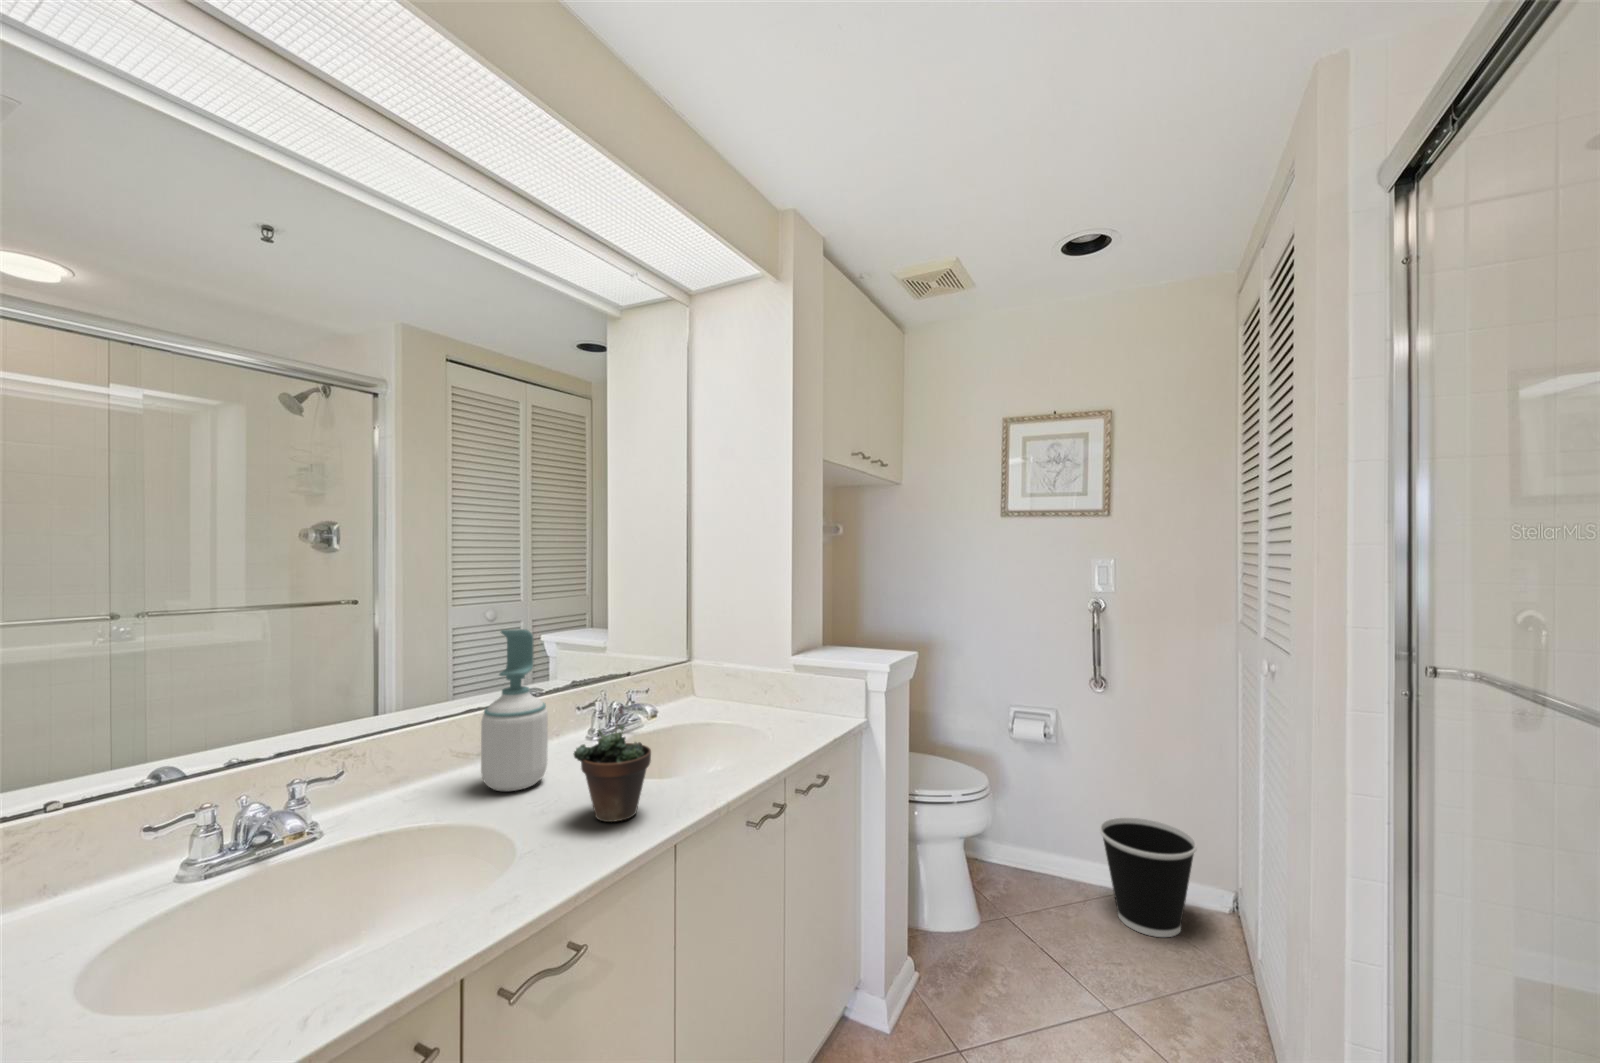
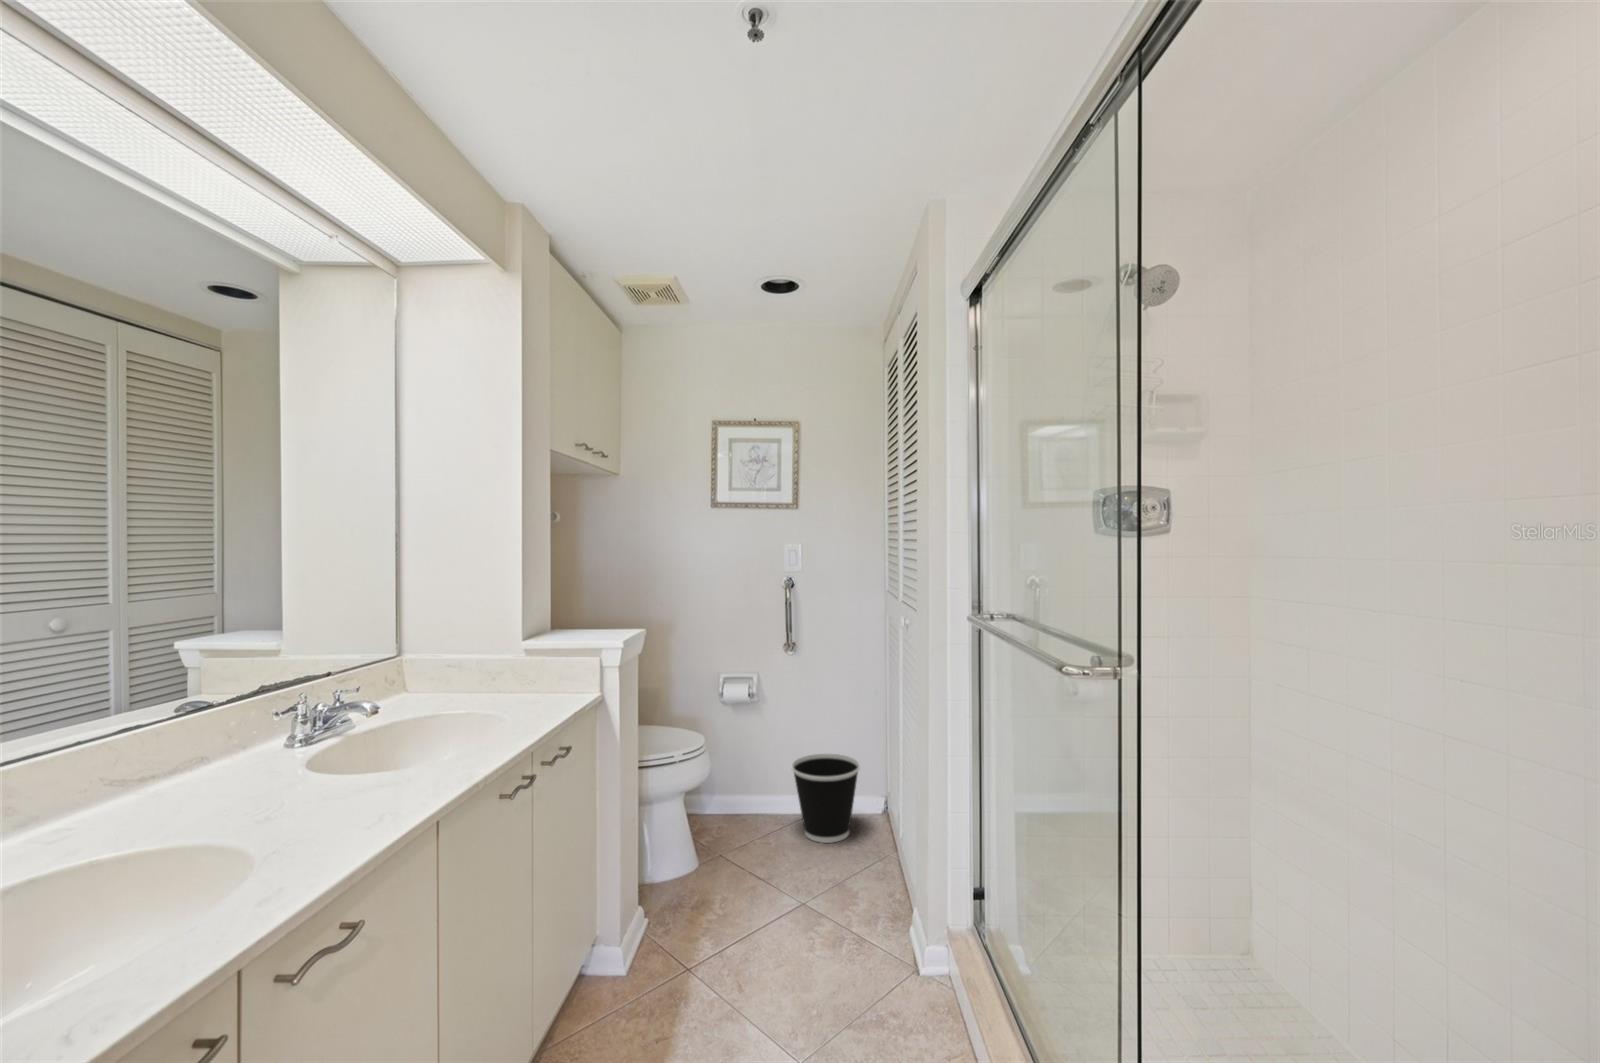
soap bottle: present [481,629,548,791] -> none [169,627,260,808]
succulent plant: present [574,704,651,822] -> none [316,690,405,809]

